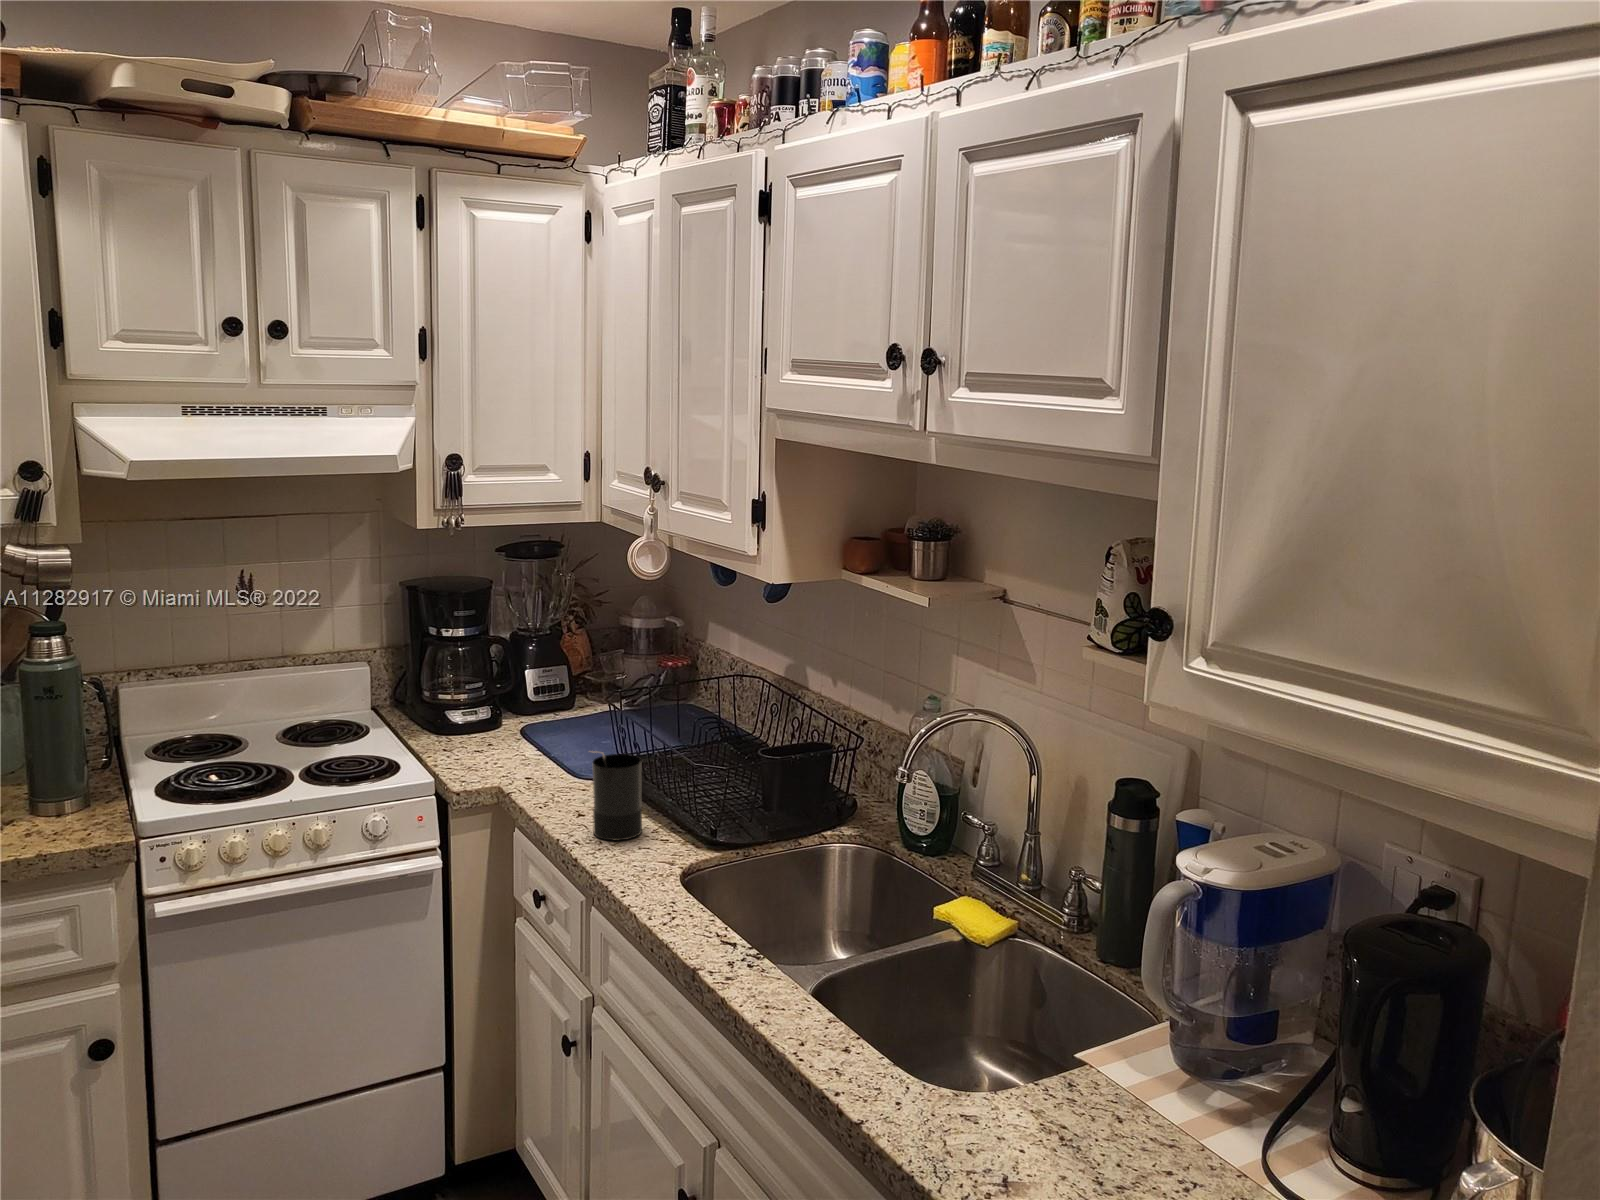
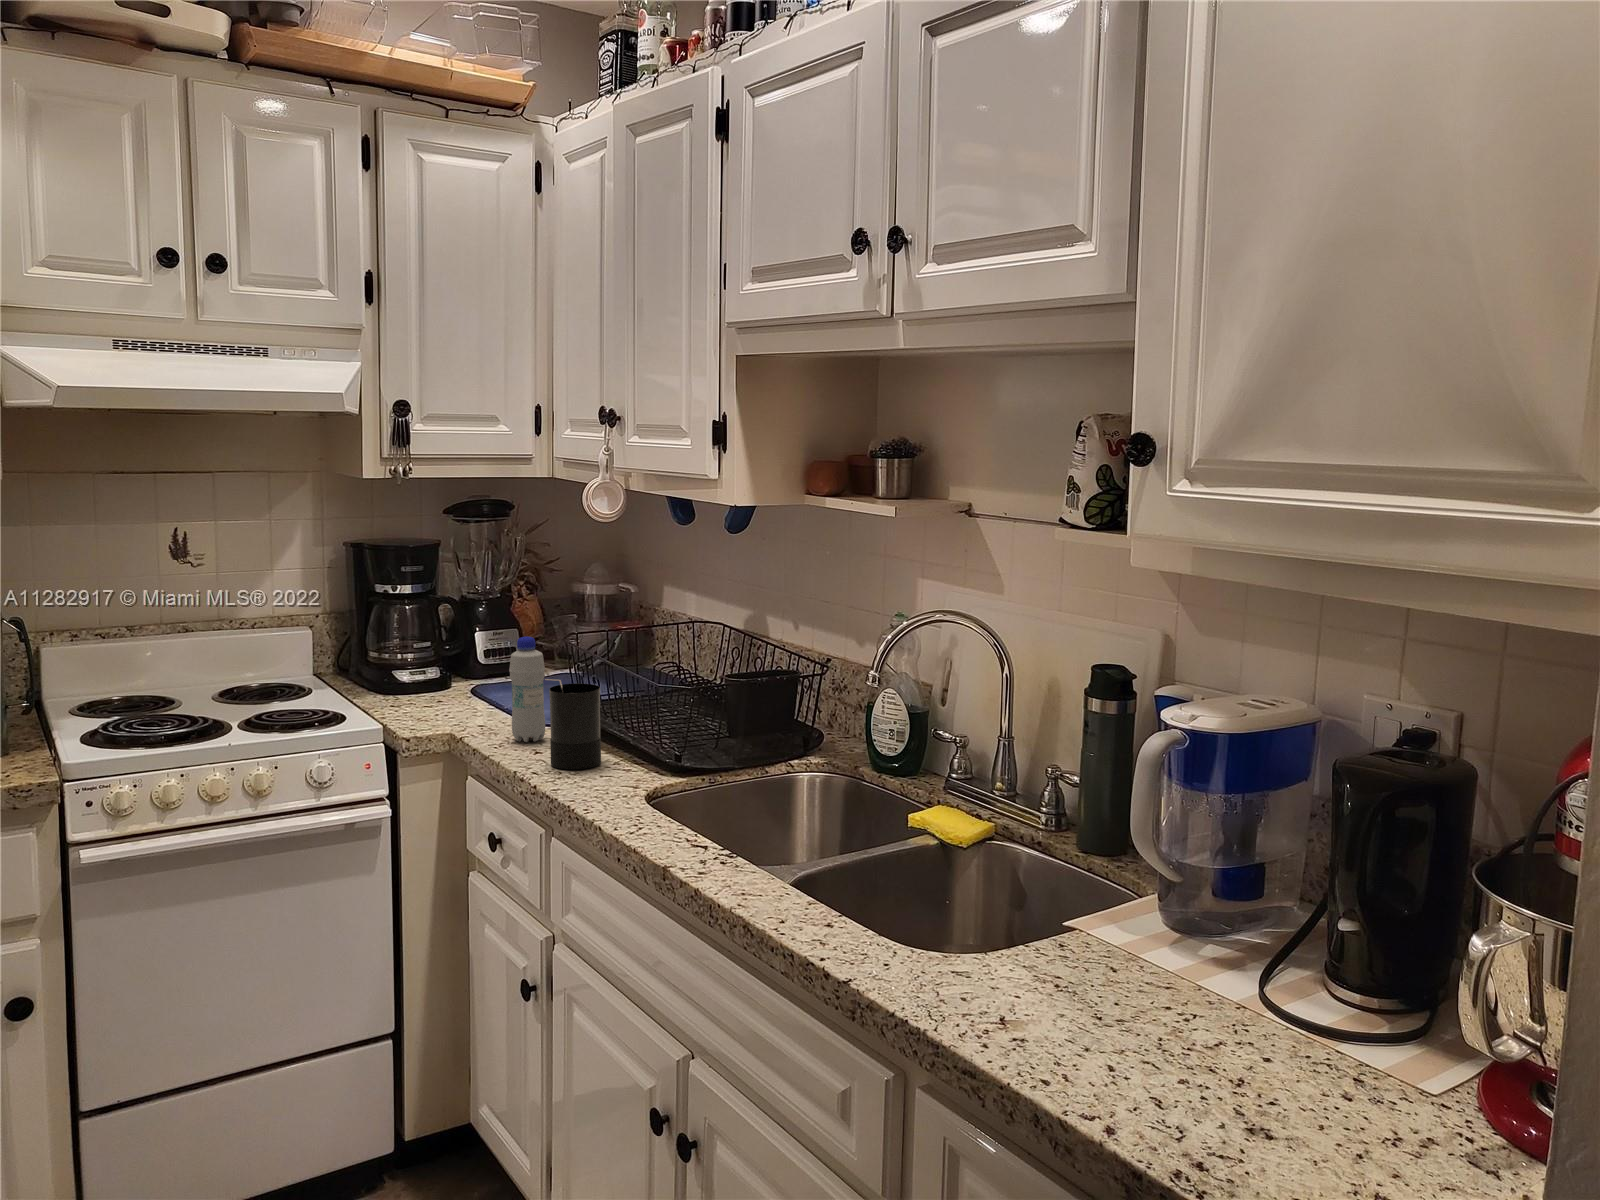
bottle: none [555,701,590,803] -> present [509,637,545,742]

